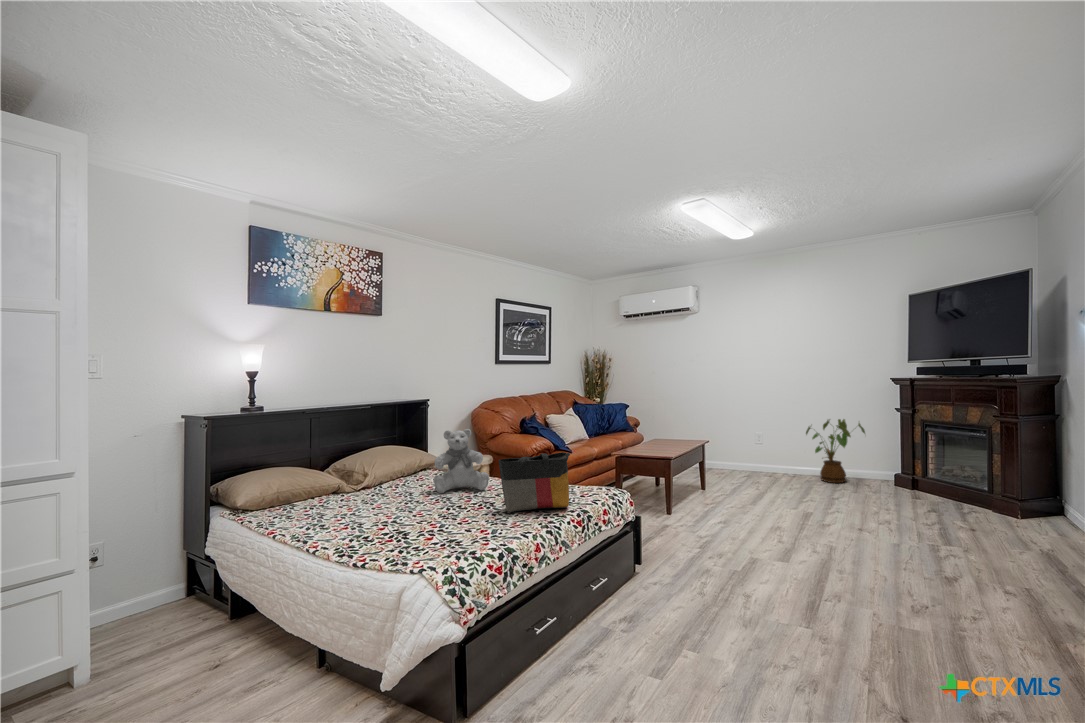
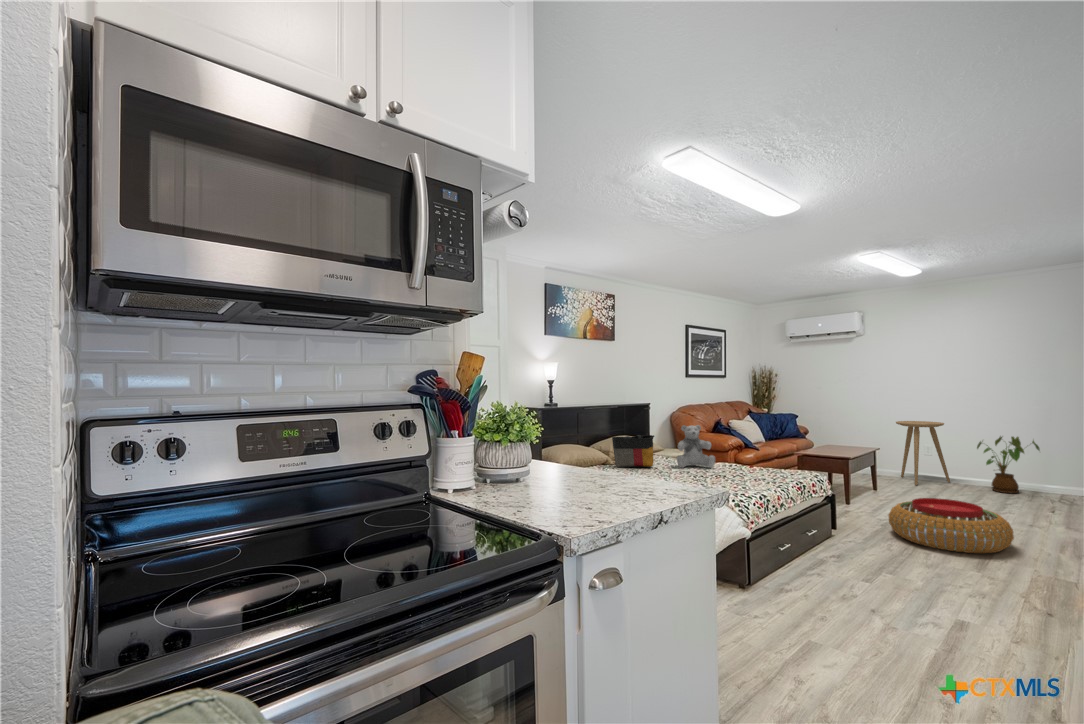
side table: none [726,406,781,480] -> present [896,421,950,485]
tote bag: present [499,452,570,512] -> present [612,435,654,467]
pouf: none [708,510,852,591] -> present [889,498,1014,553]

